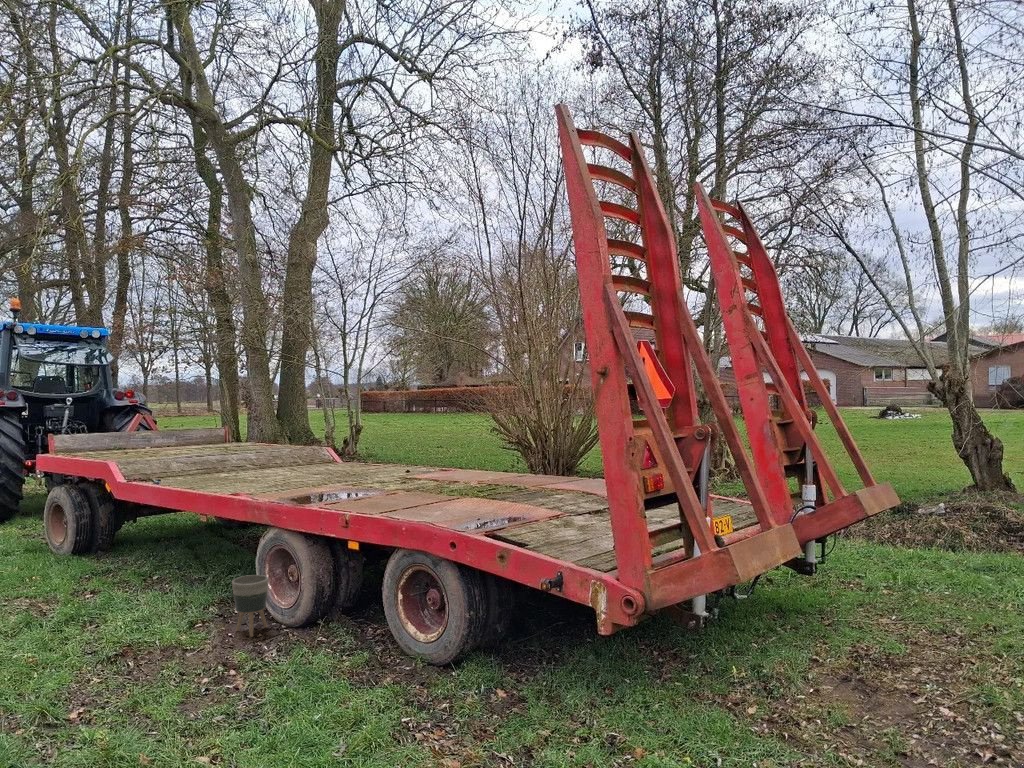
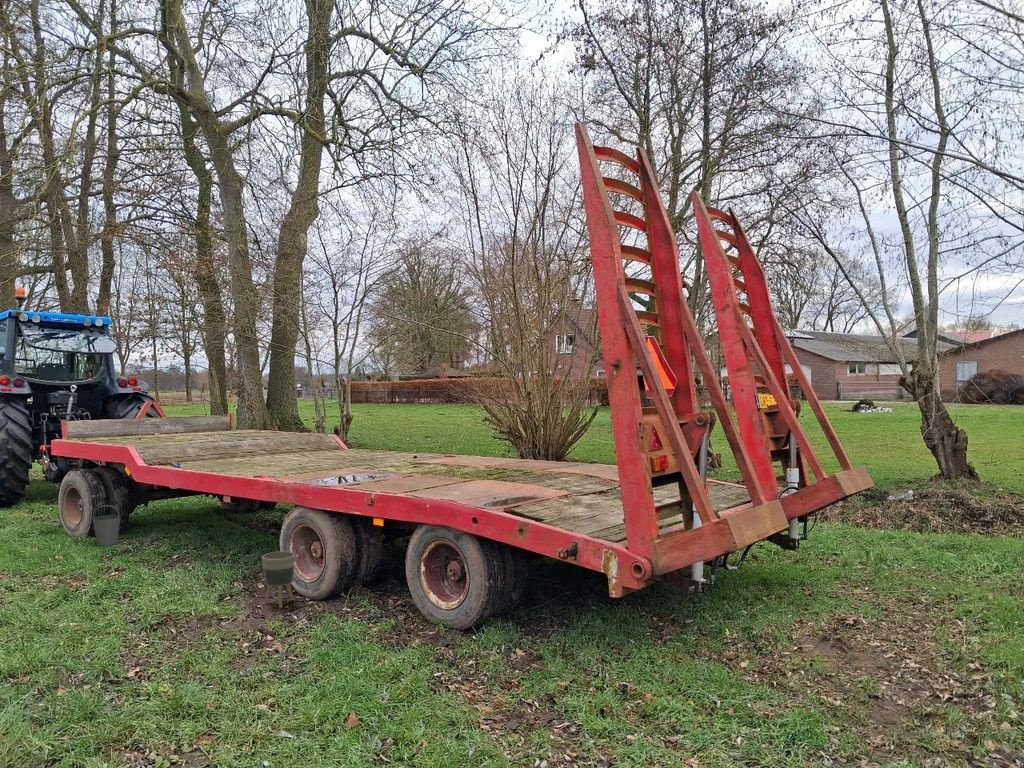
bucket: none [77,522,106,564] -> present [93,505,121,546]

